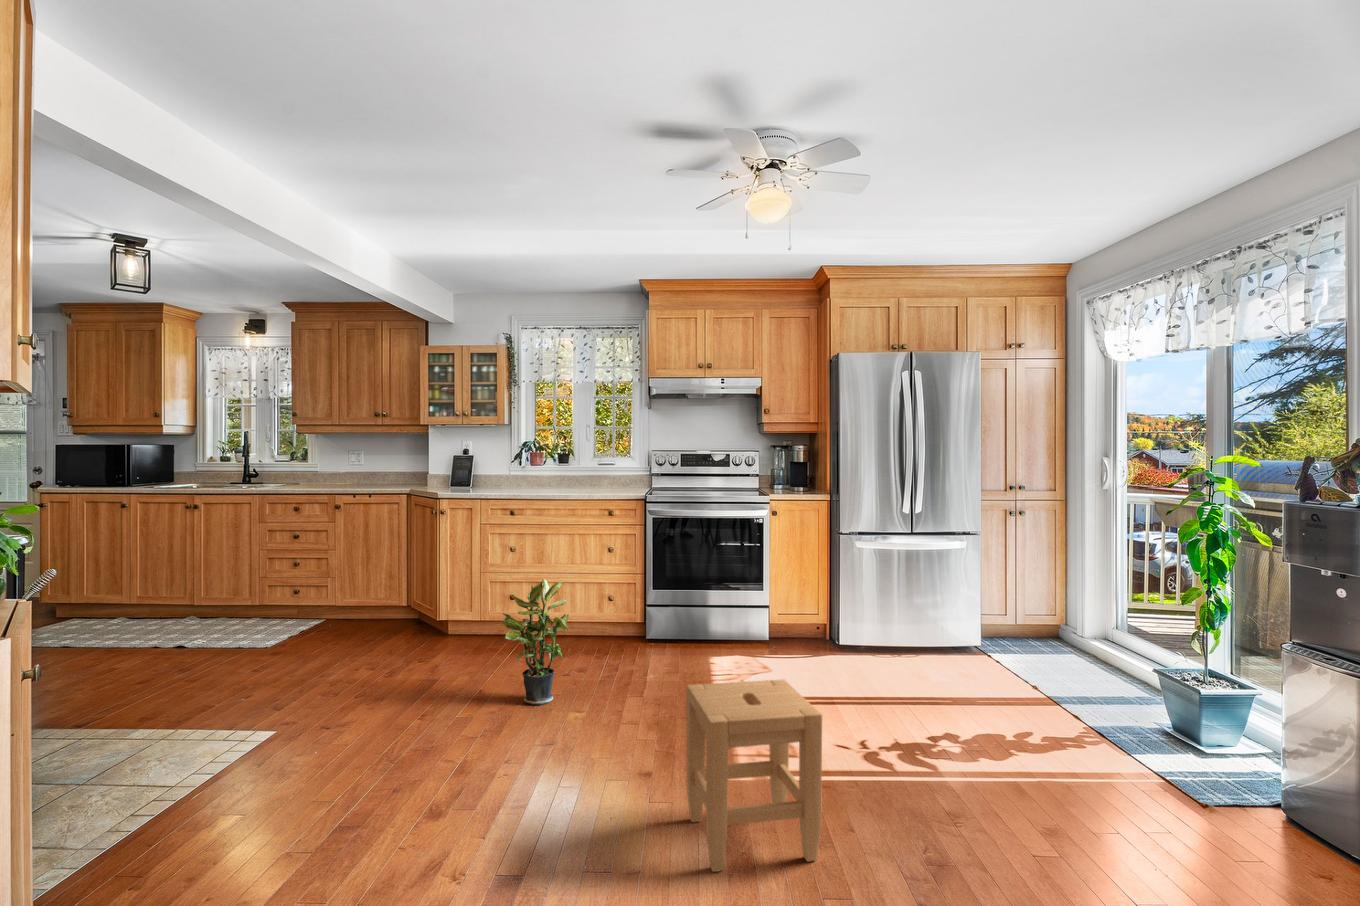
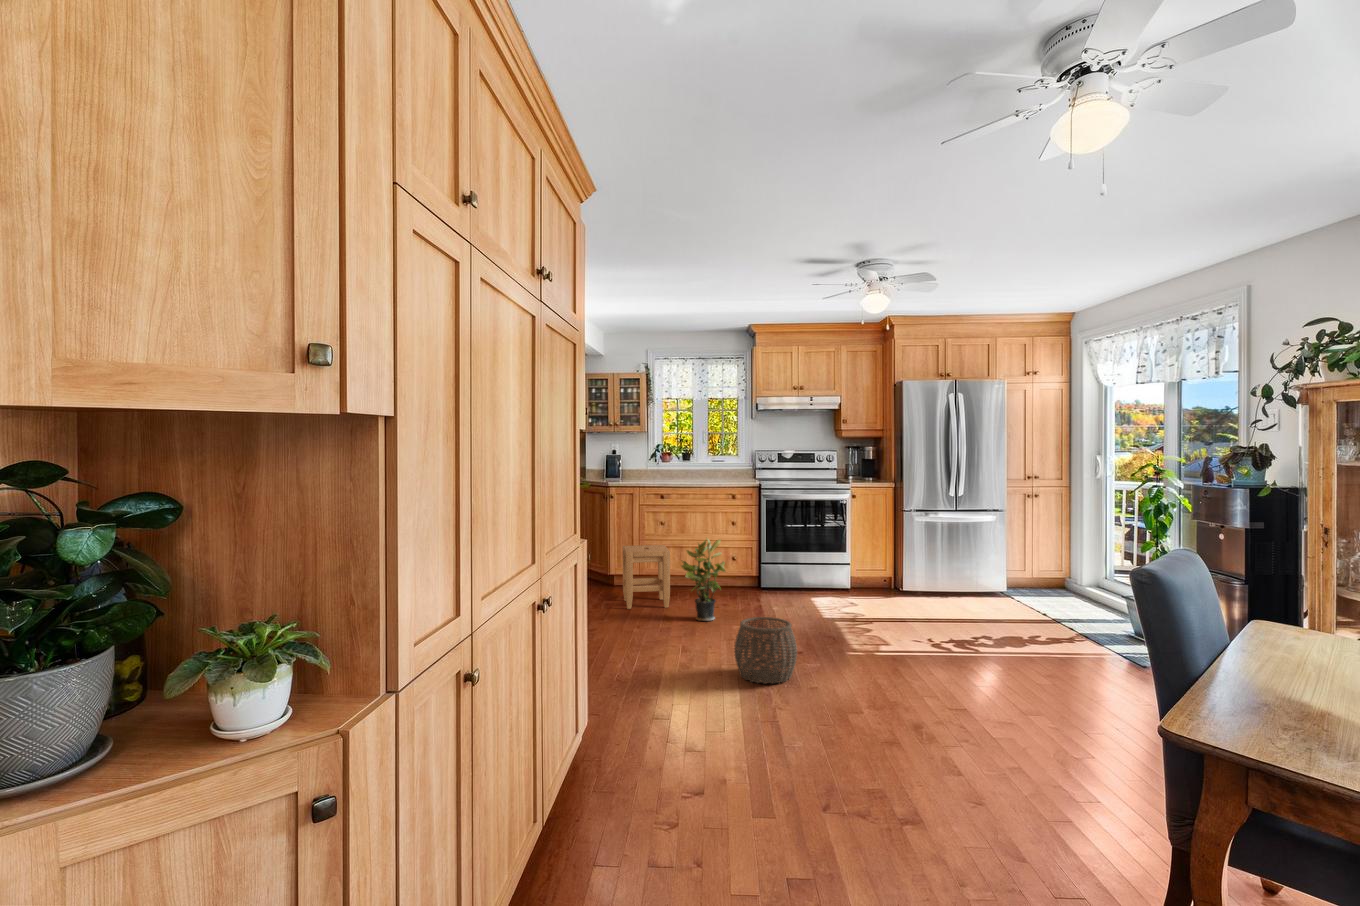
stool: present [686,679,822,872] -> present [623,545,670,609]
woven basket: none [511,729,623,860] -> present [734,617,797,684]

